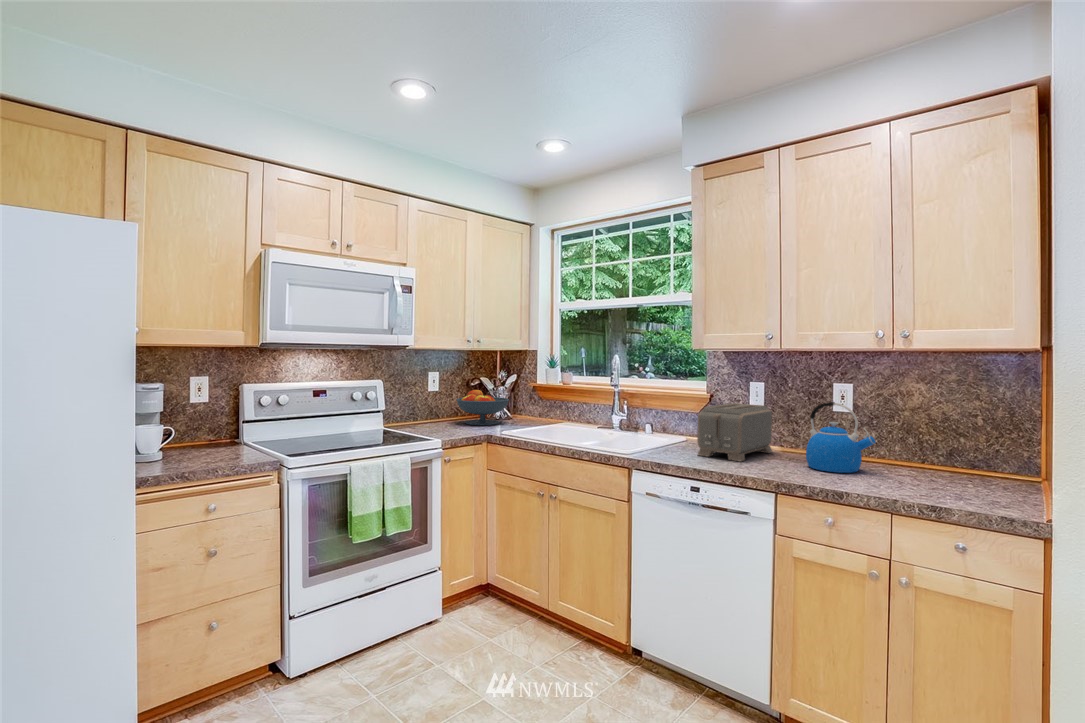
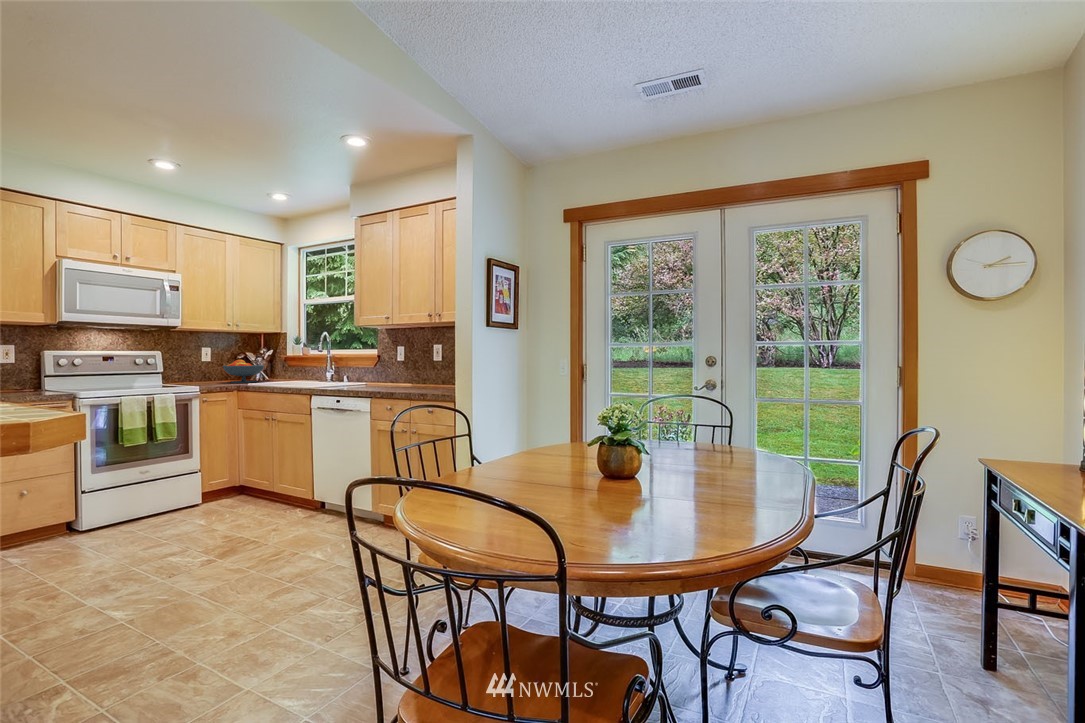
kettle: present [806,402,875,473] -> none [403,353,432,388]
toaster: present [697,403,772,461] -> none [355,359,405,388]

